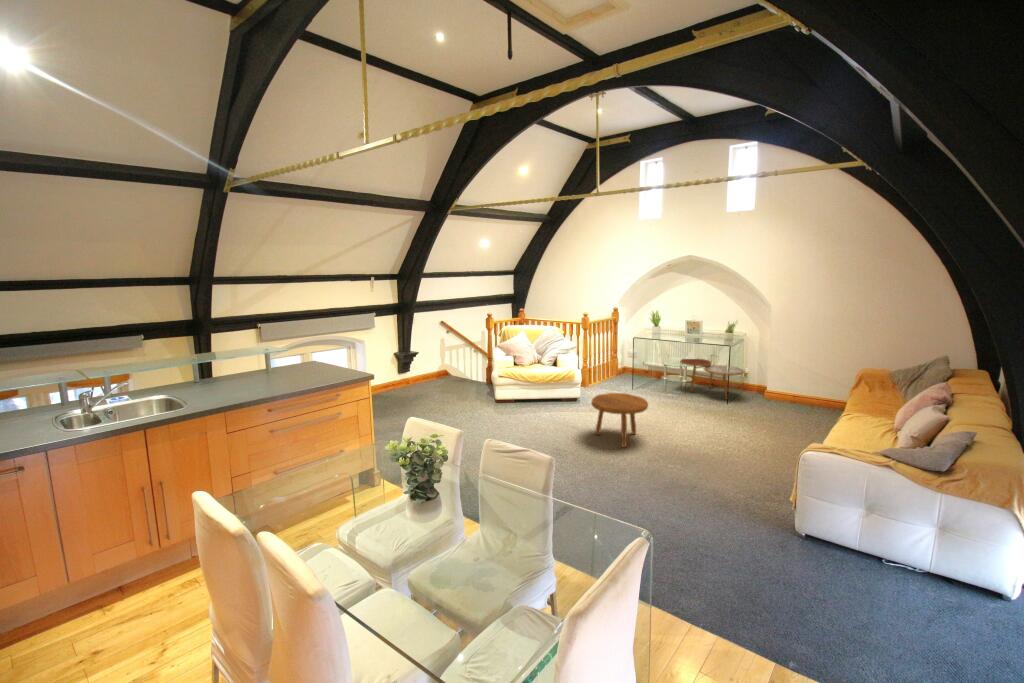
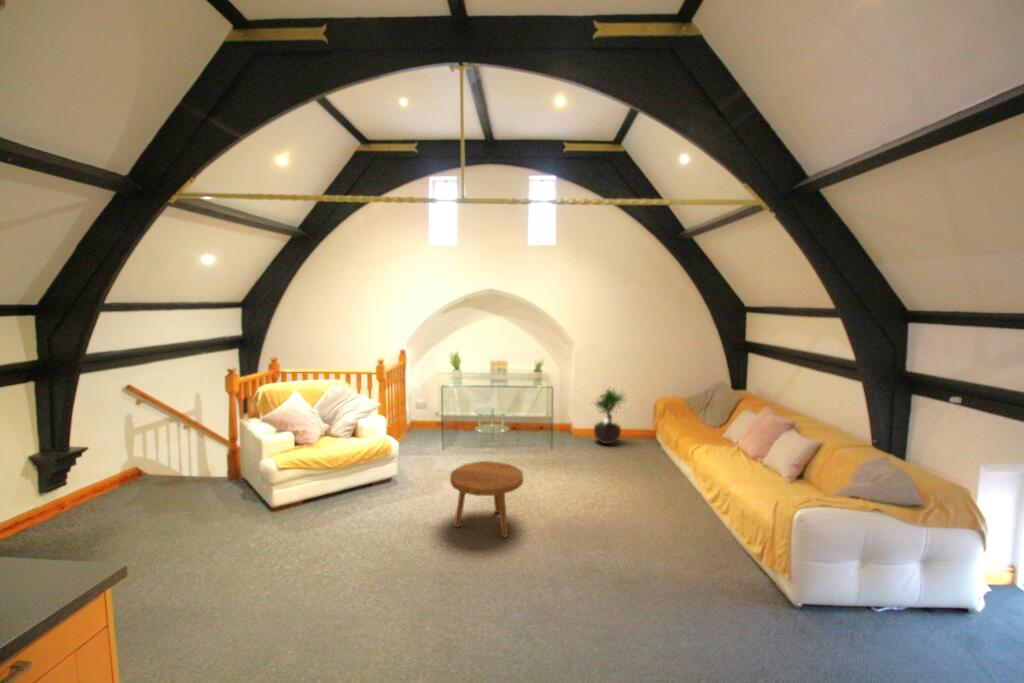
potted tree: none [775,349,820,411] -> present [594,387,626,444]
side table: present [680,355,744,399] -> none [492,392,558,443]

